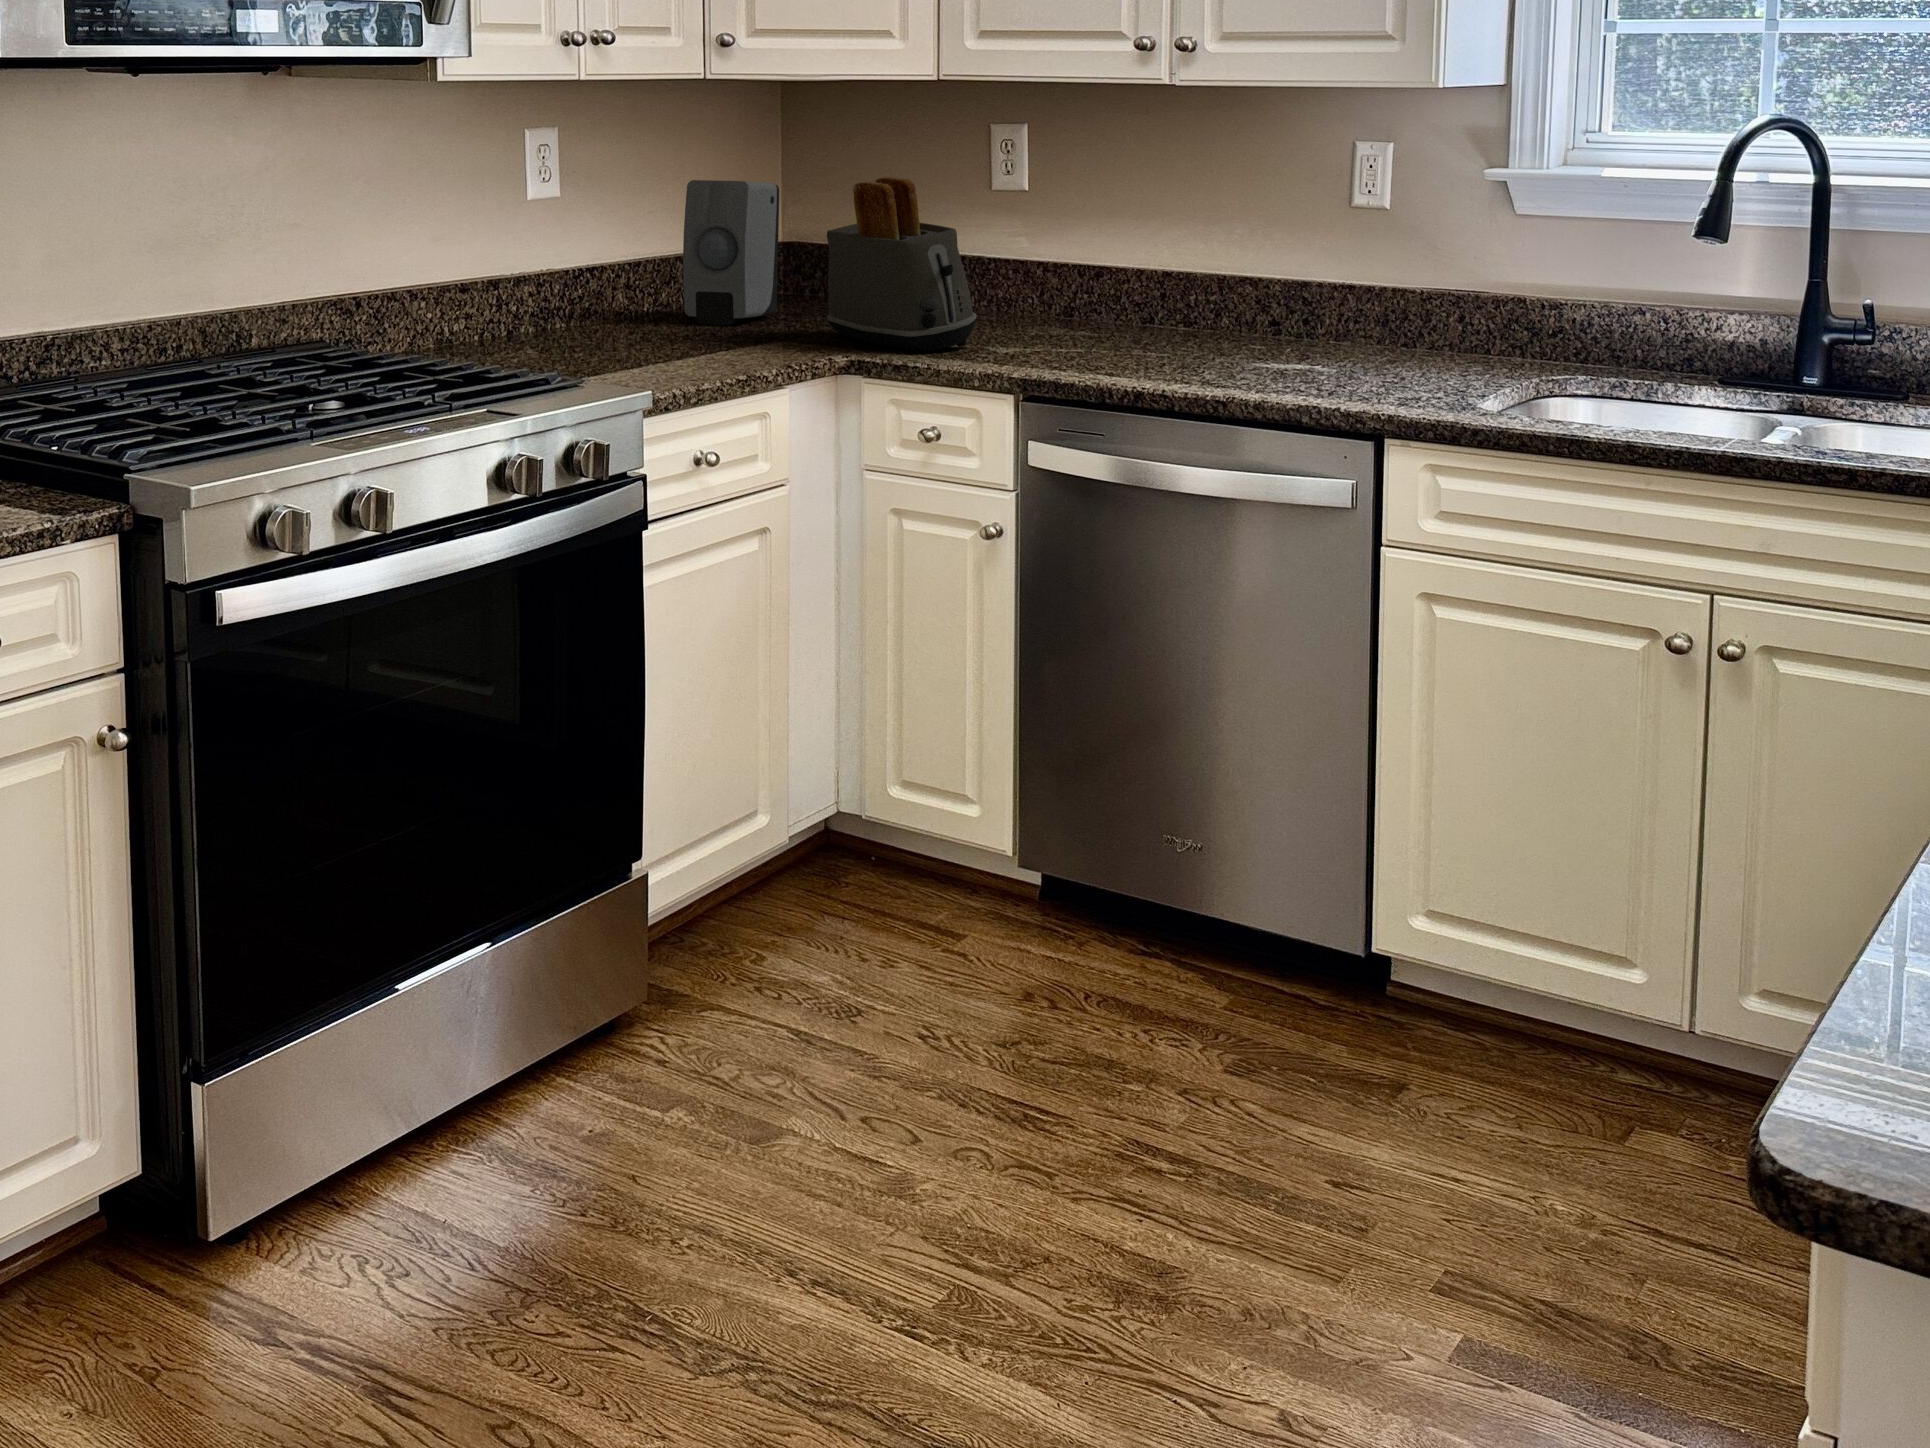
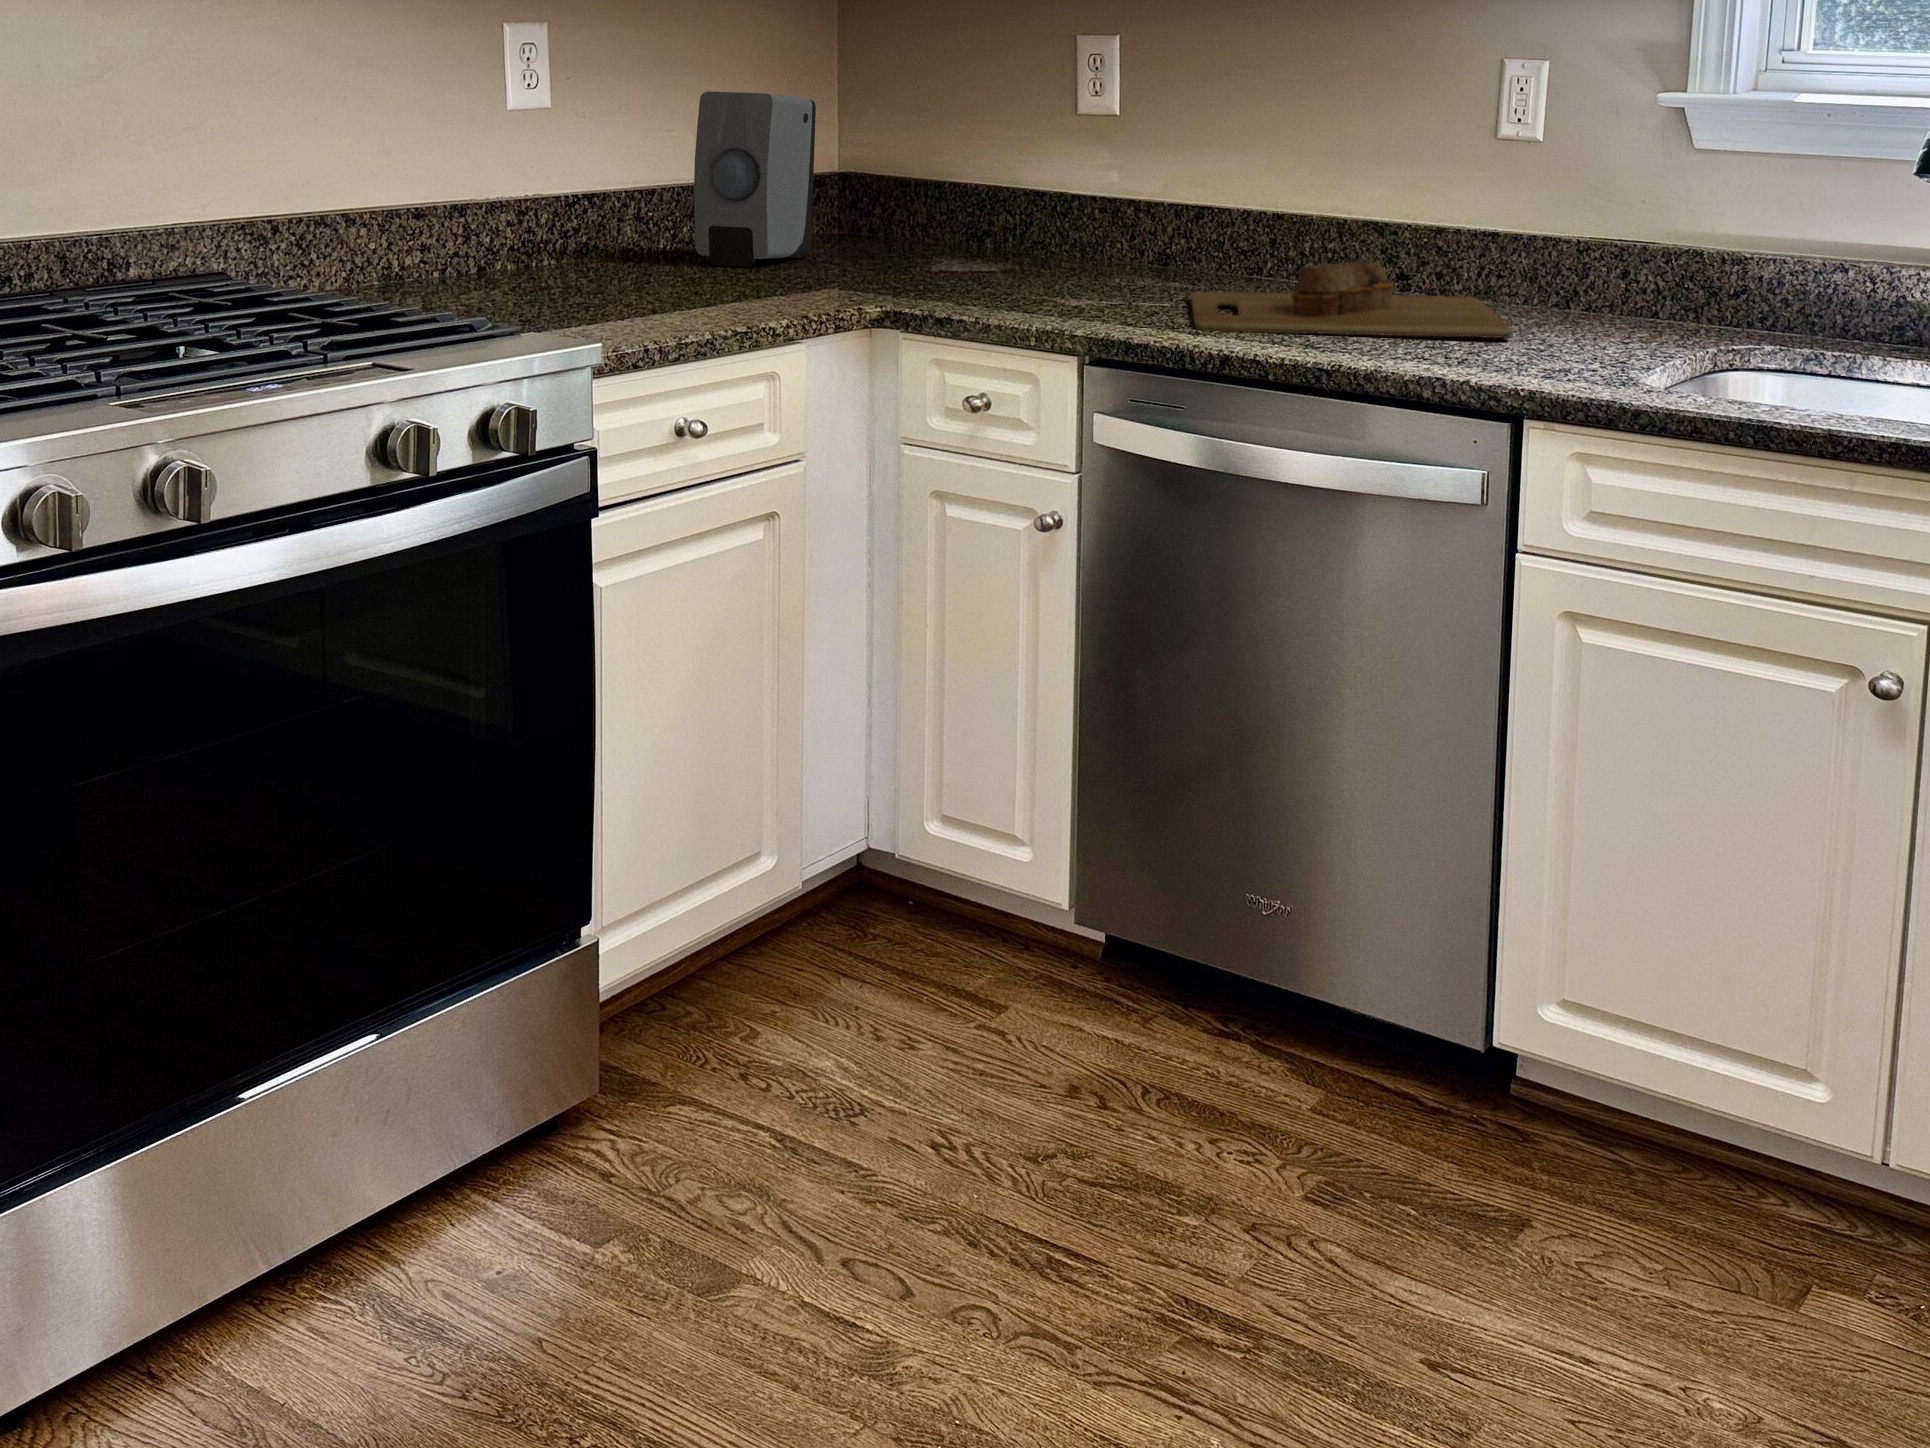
toaster: present [827,177,976,351] -> none [860,89,1038,301]
cutting board: none [1102,313,1371,374] -> present [1191,262,1512,338]

